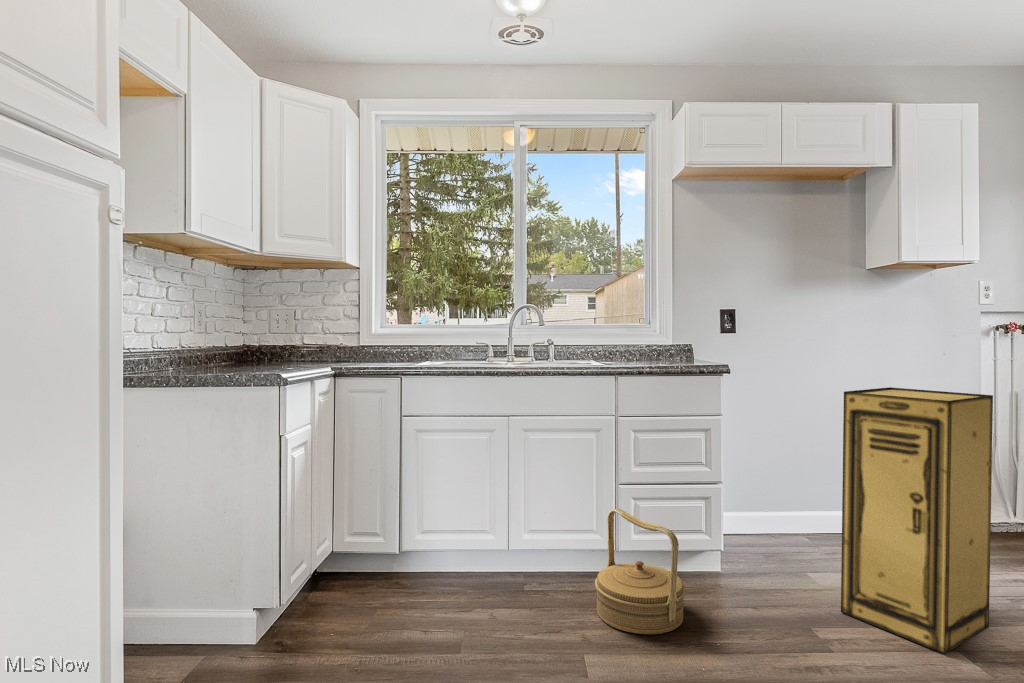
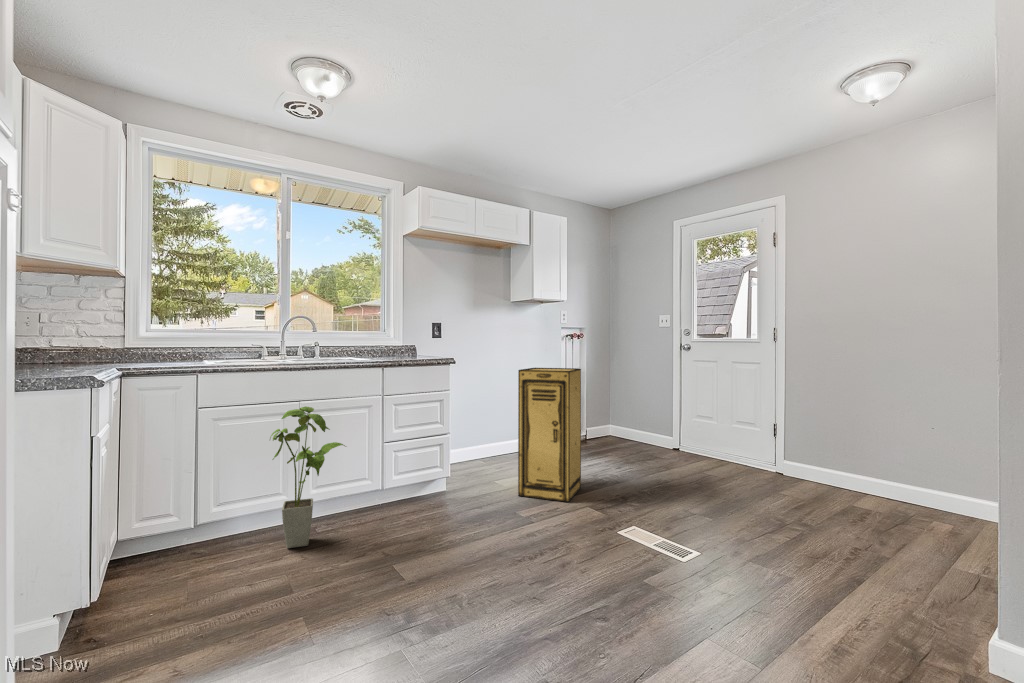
house plant: none [451,427,548,610] -> present [270,406,345,548]
basket: present [595,509,686,634] -> none [382,456,442,533]

